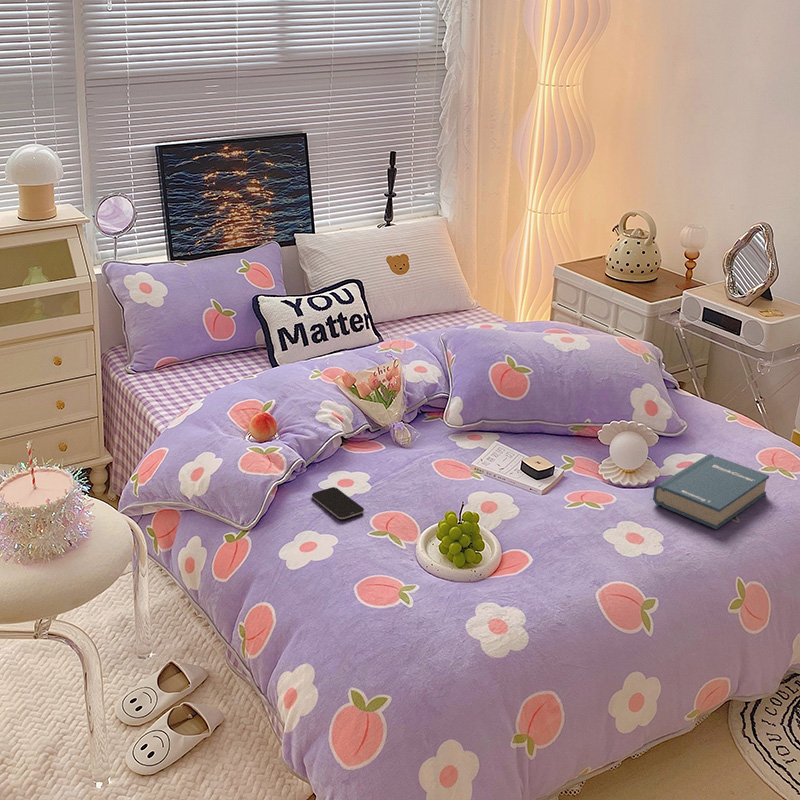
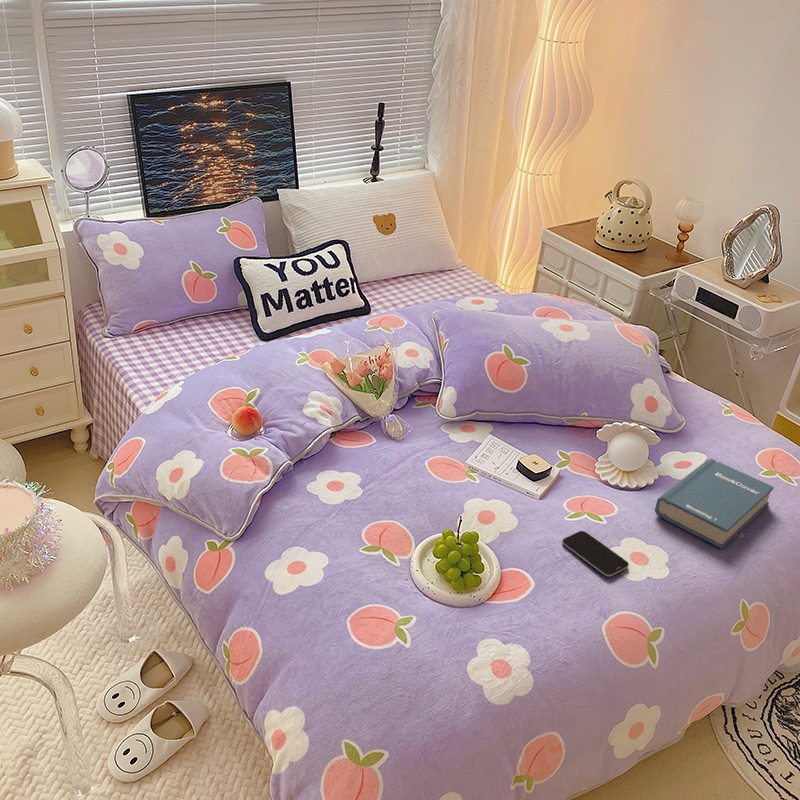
smartphone: present [312,487,364,519] -> present [562,531,629,577]

